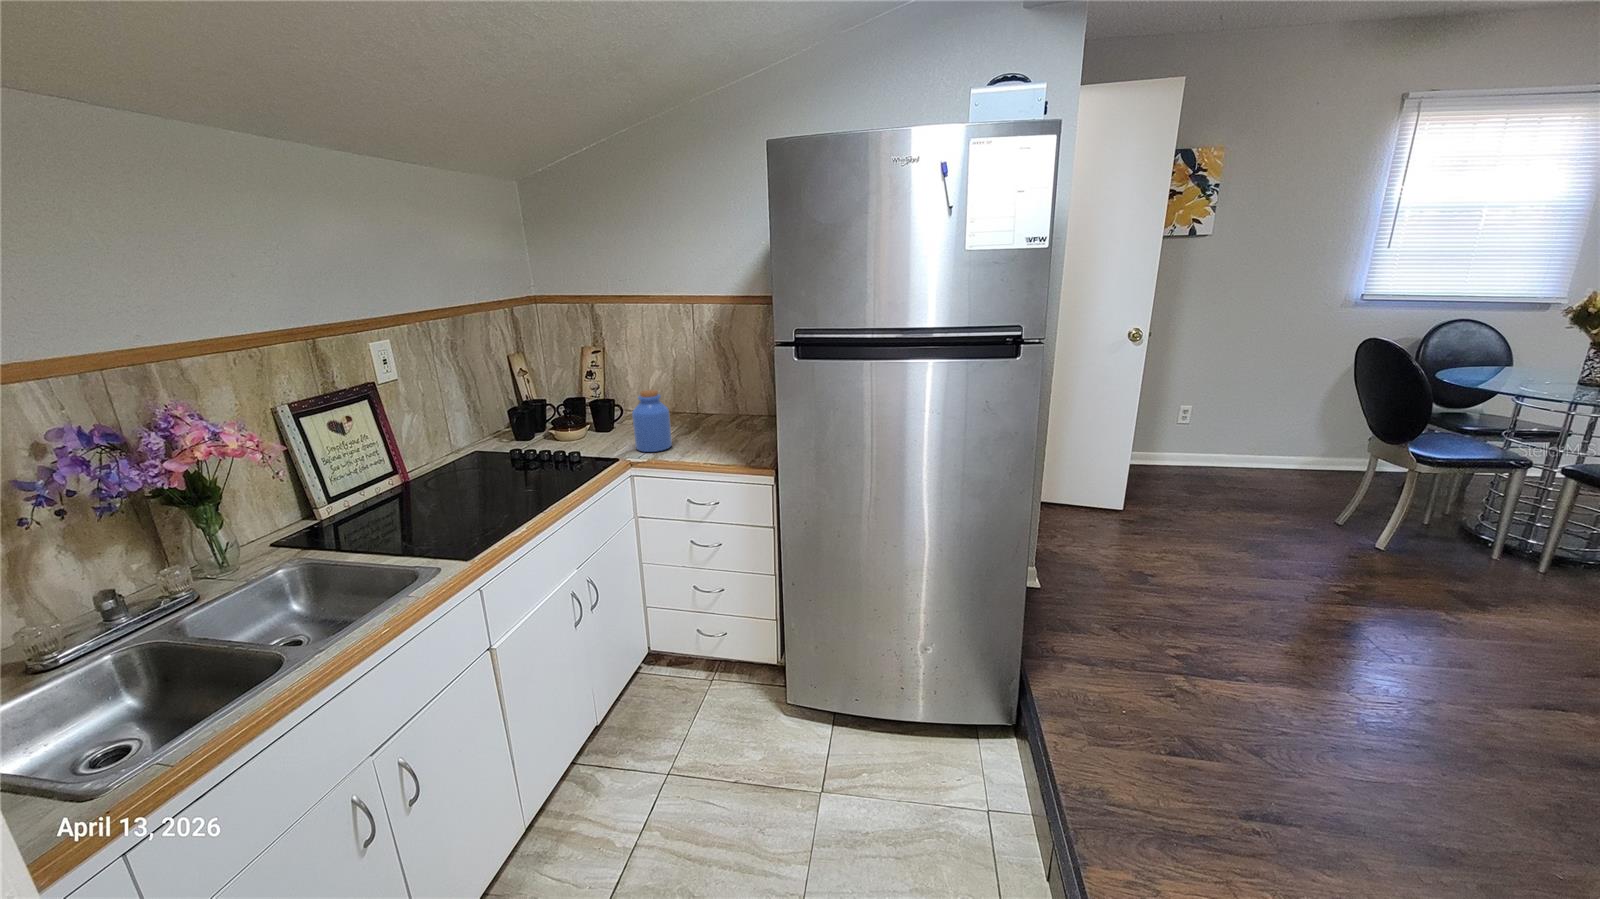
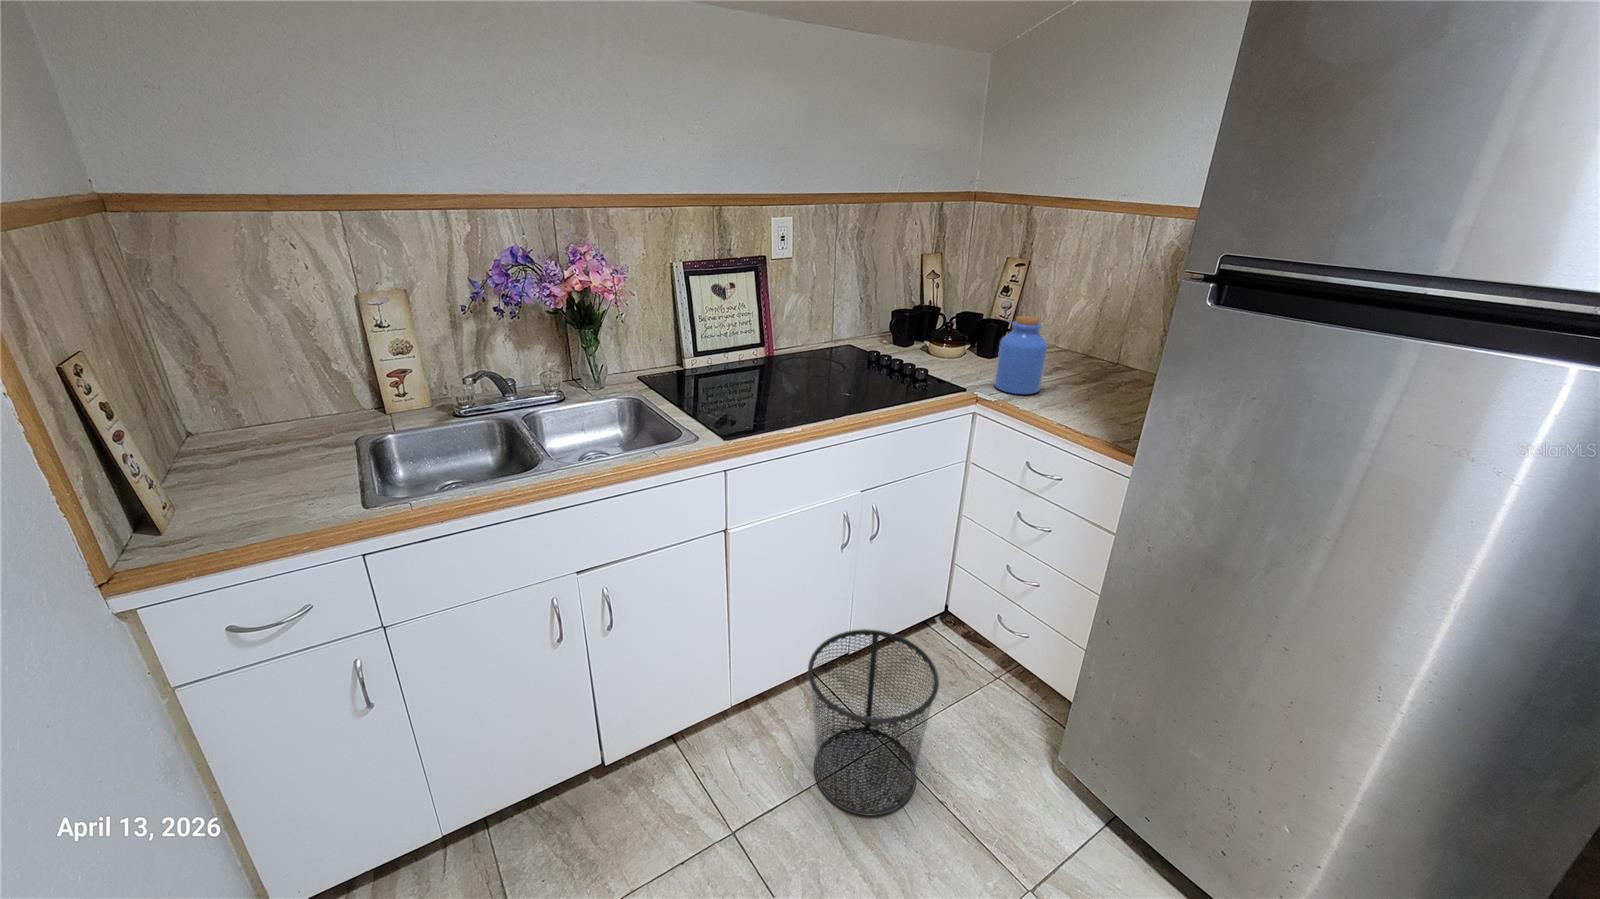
waste bin: none [599,671,714,838] -> present [808,629,939,816]

